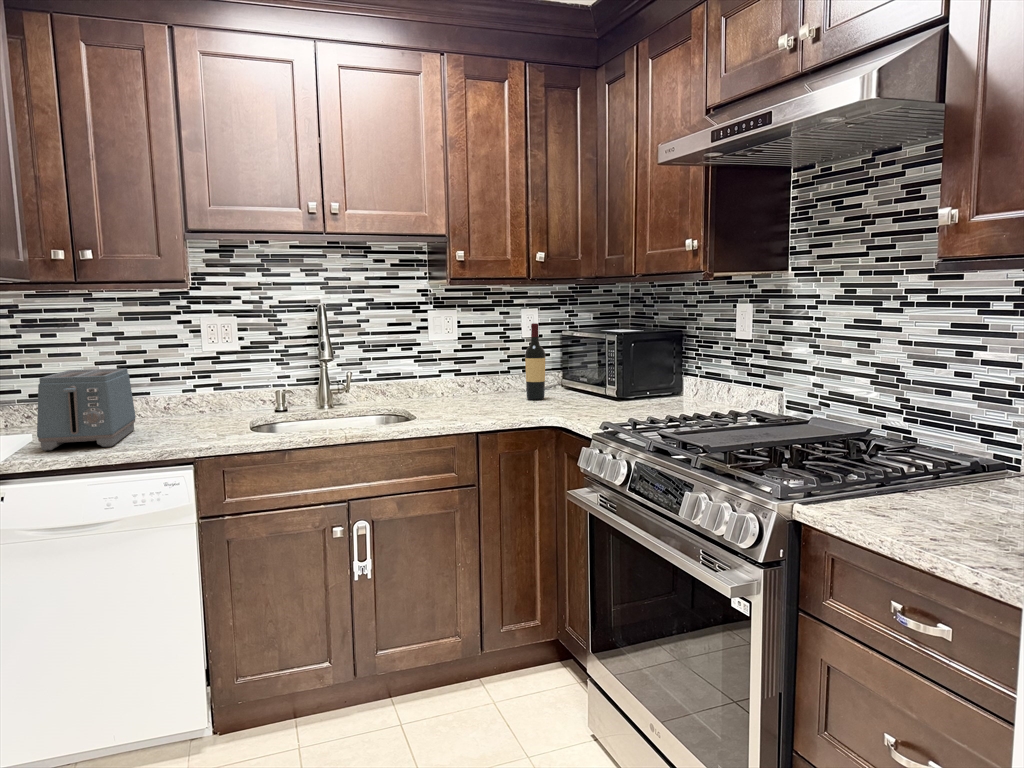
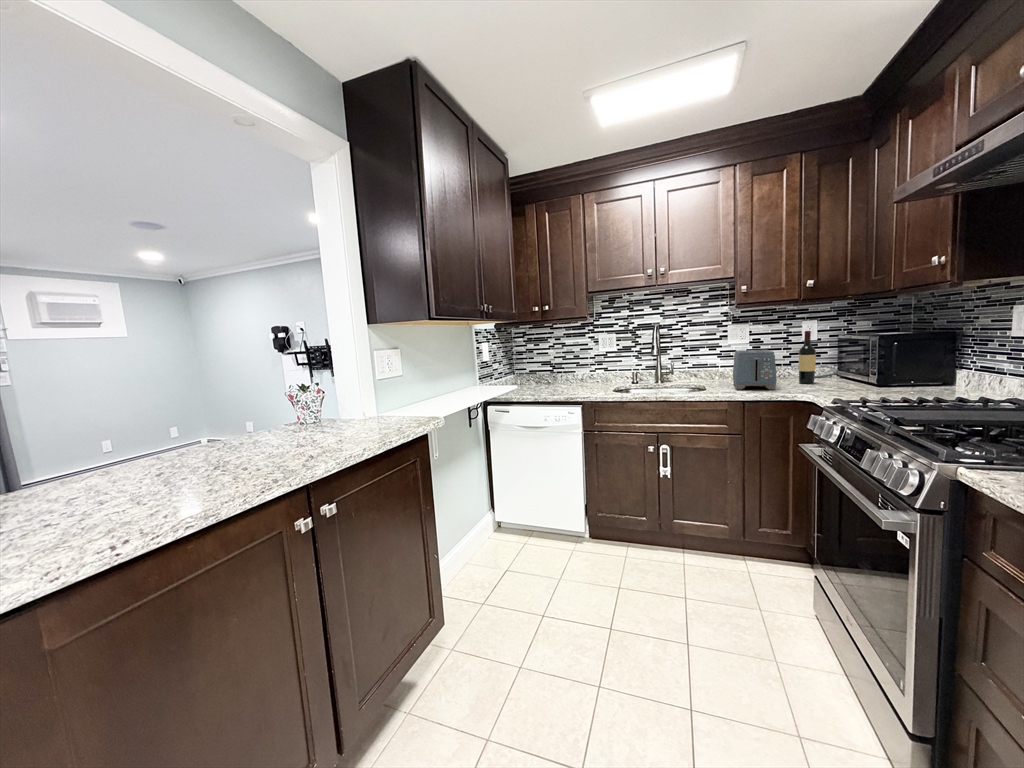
toaster: present [37,368,136,450] -> present [733,350,777,390]

